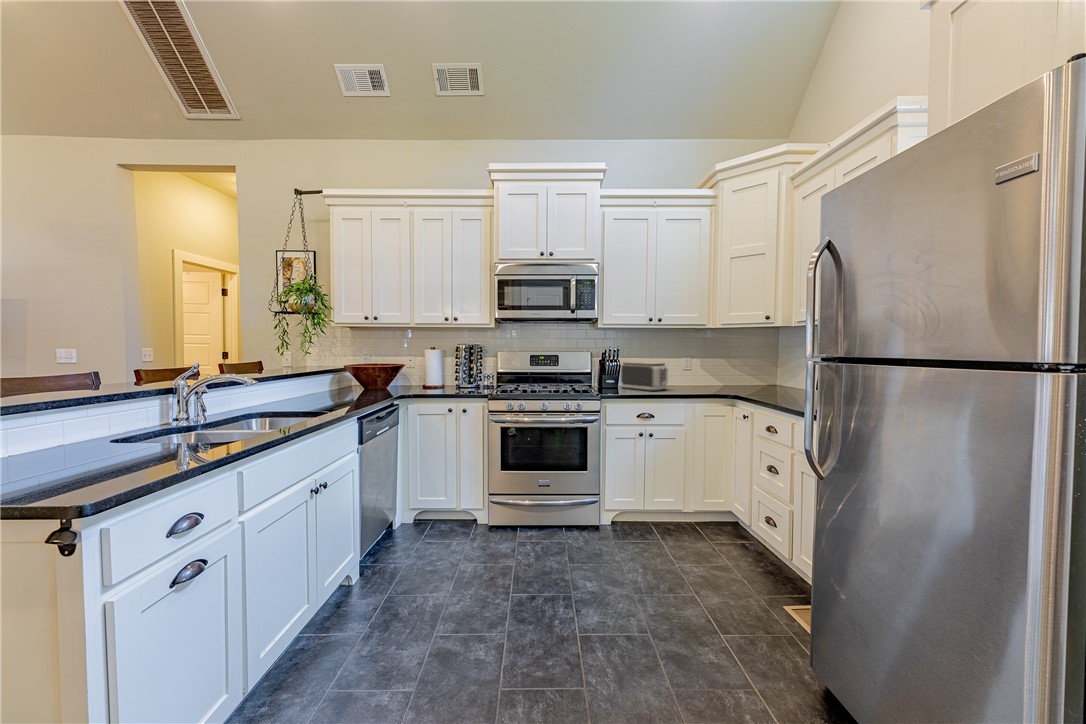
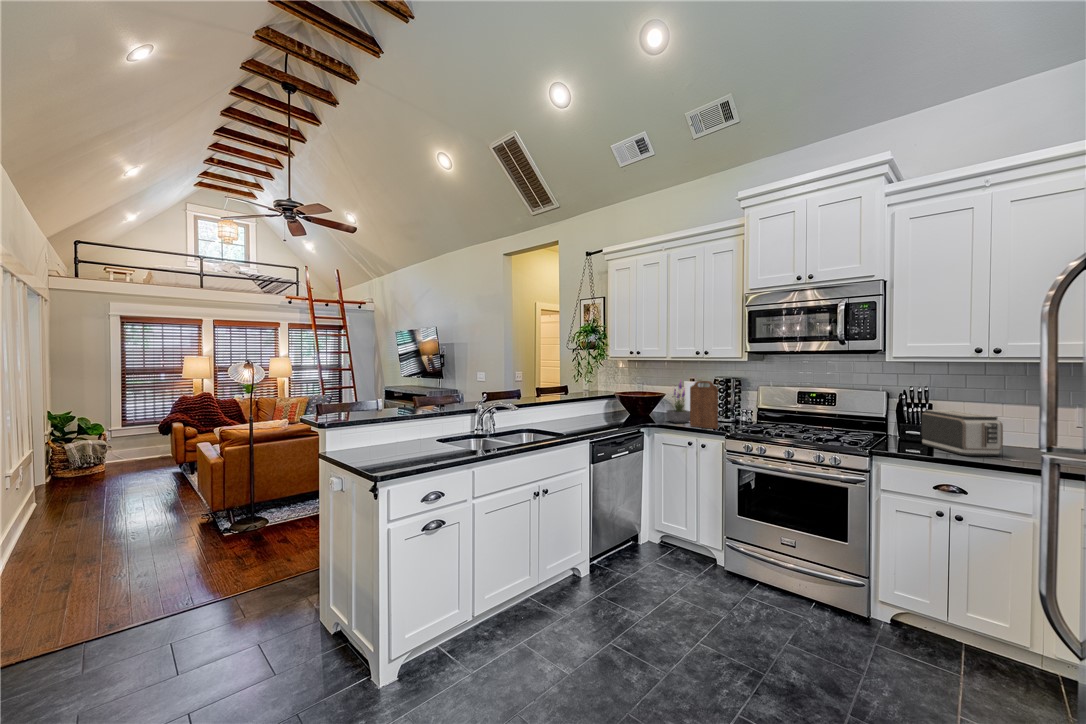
potted plant: none [416,345,443,392] -> present [667,380,690,423]
cutting board: none [447,346,475,393] -> present [690,381,718,429]

